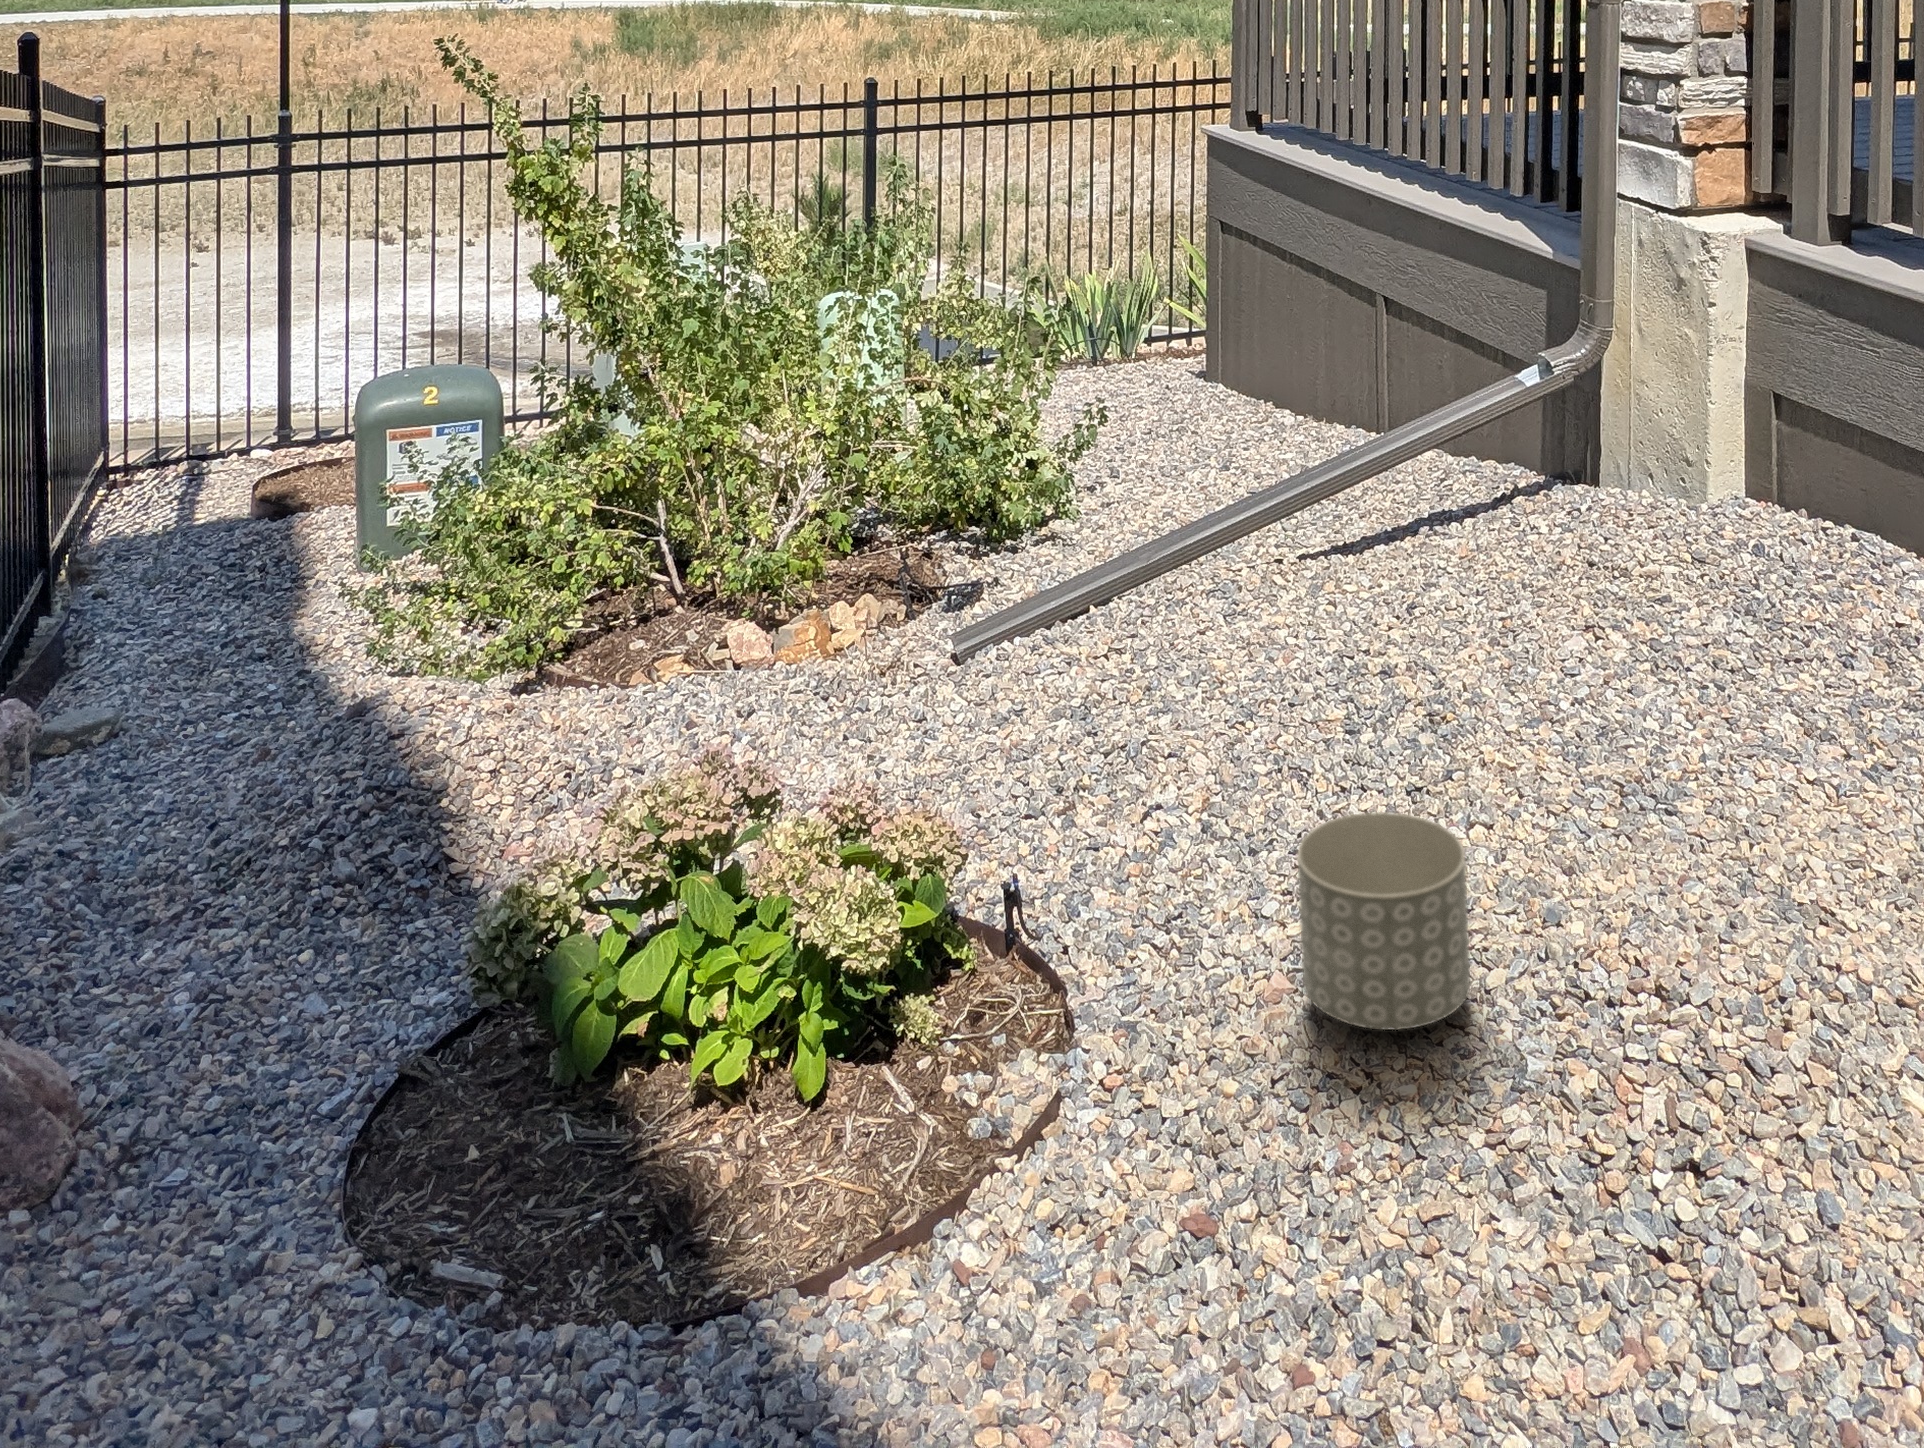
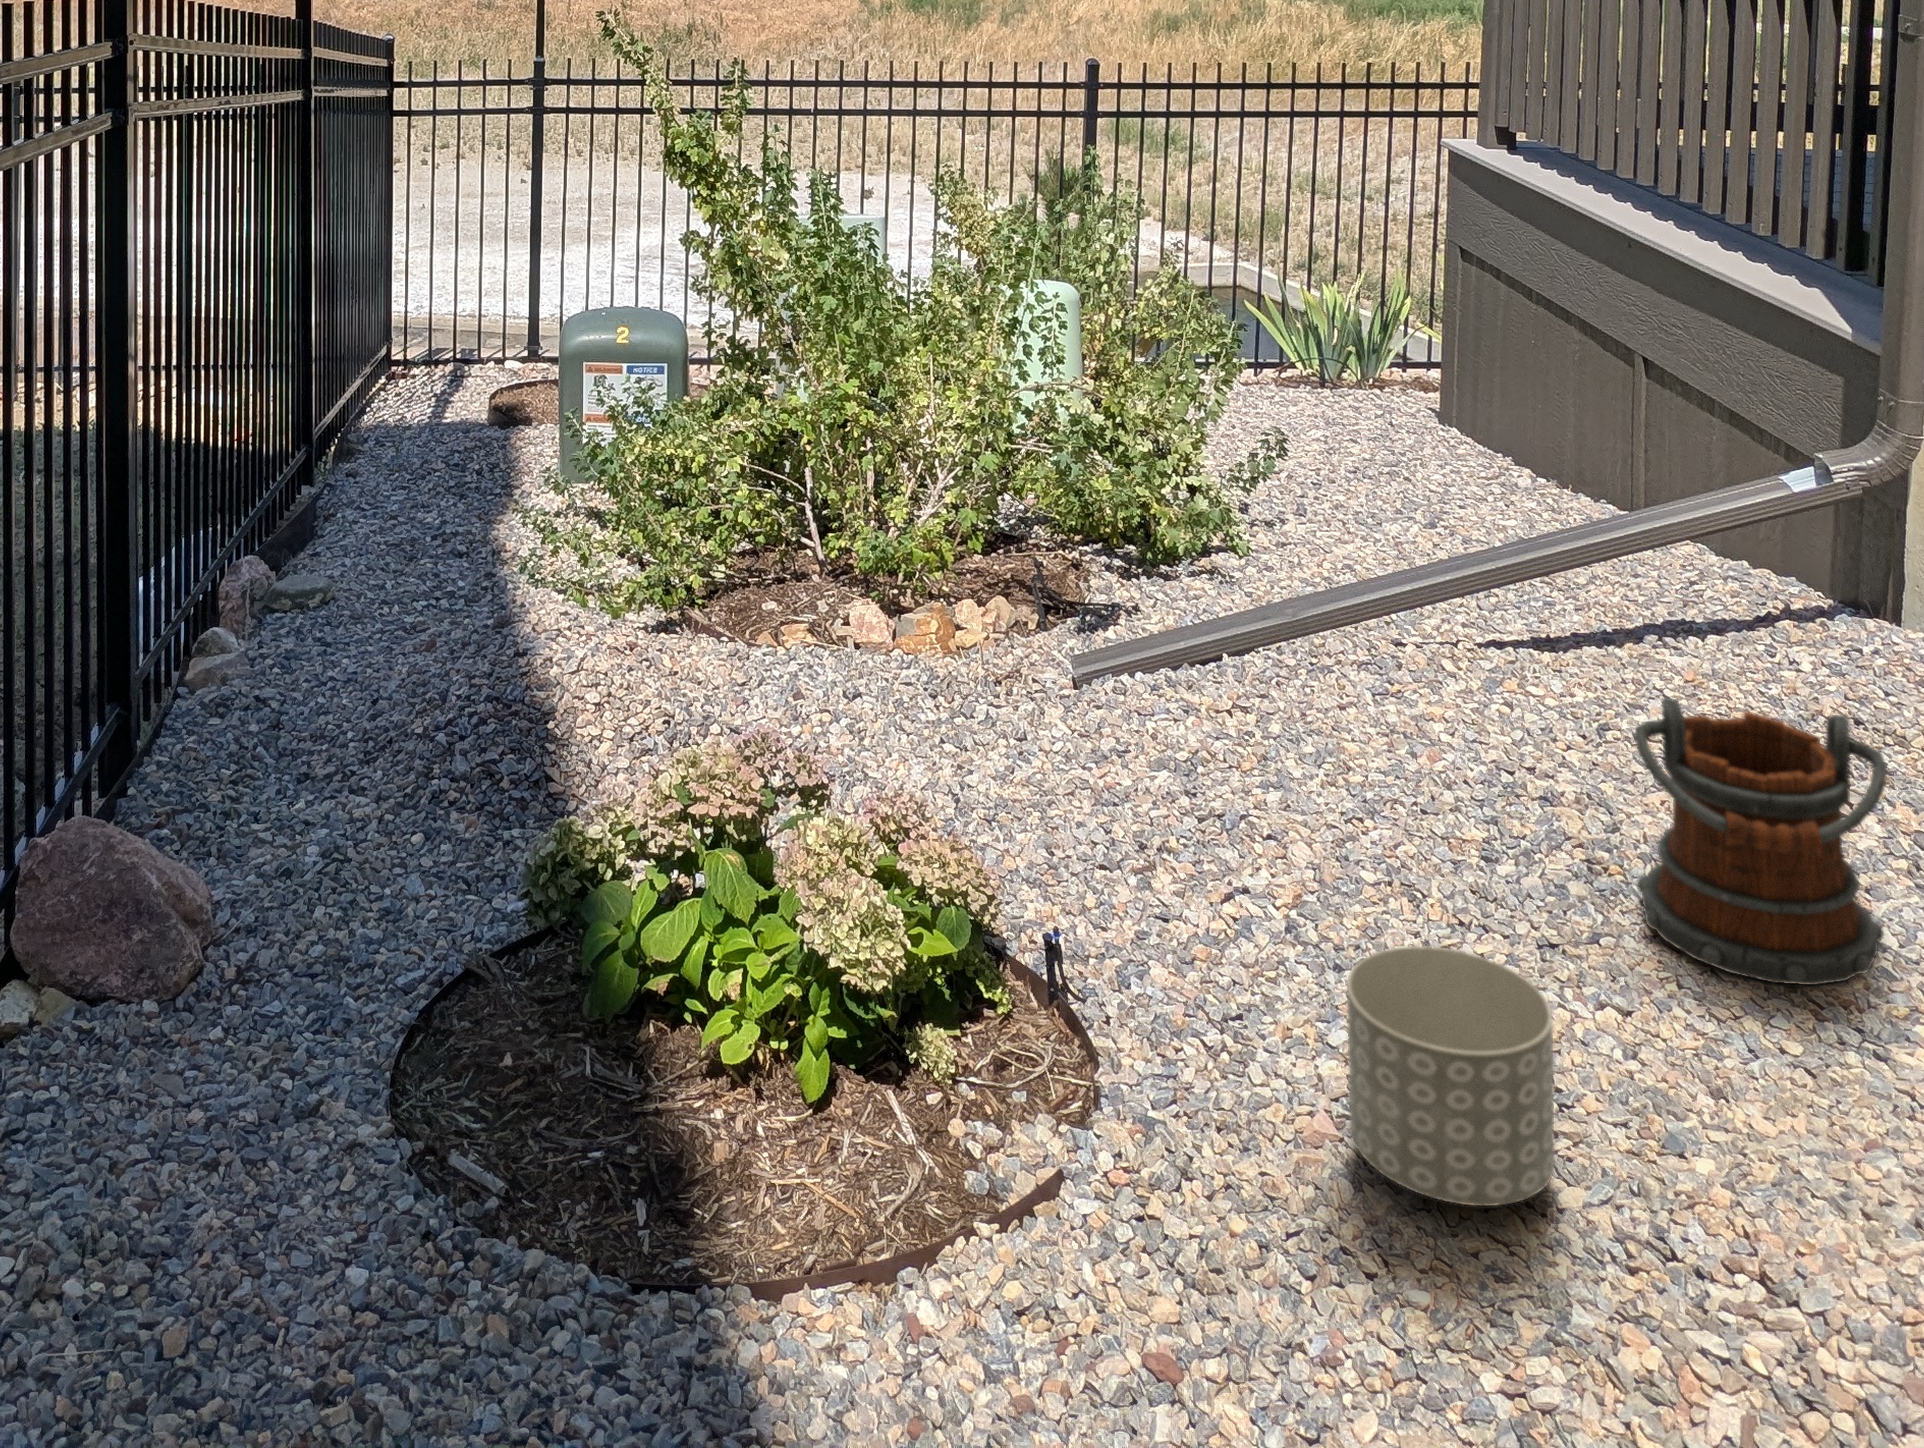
bucket: none [1472,561,1658,793] -> present [1634,697,1887,985]

